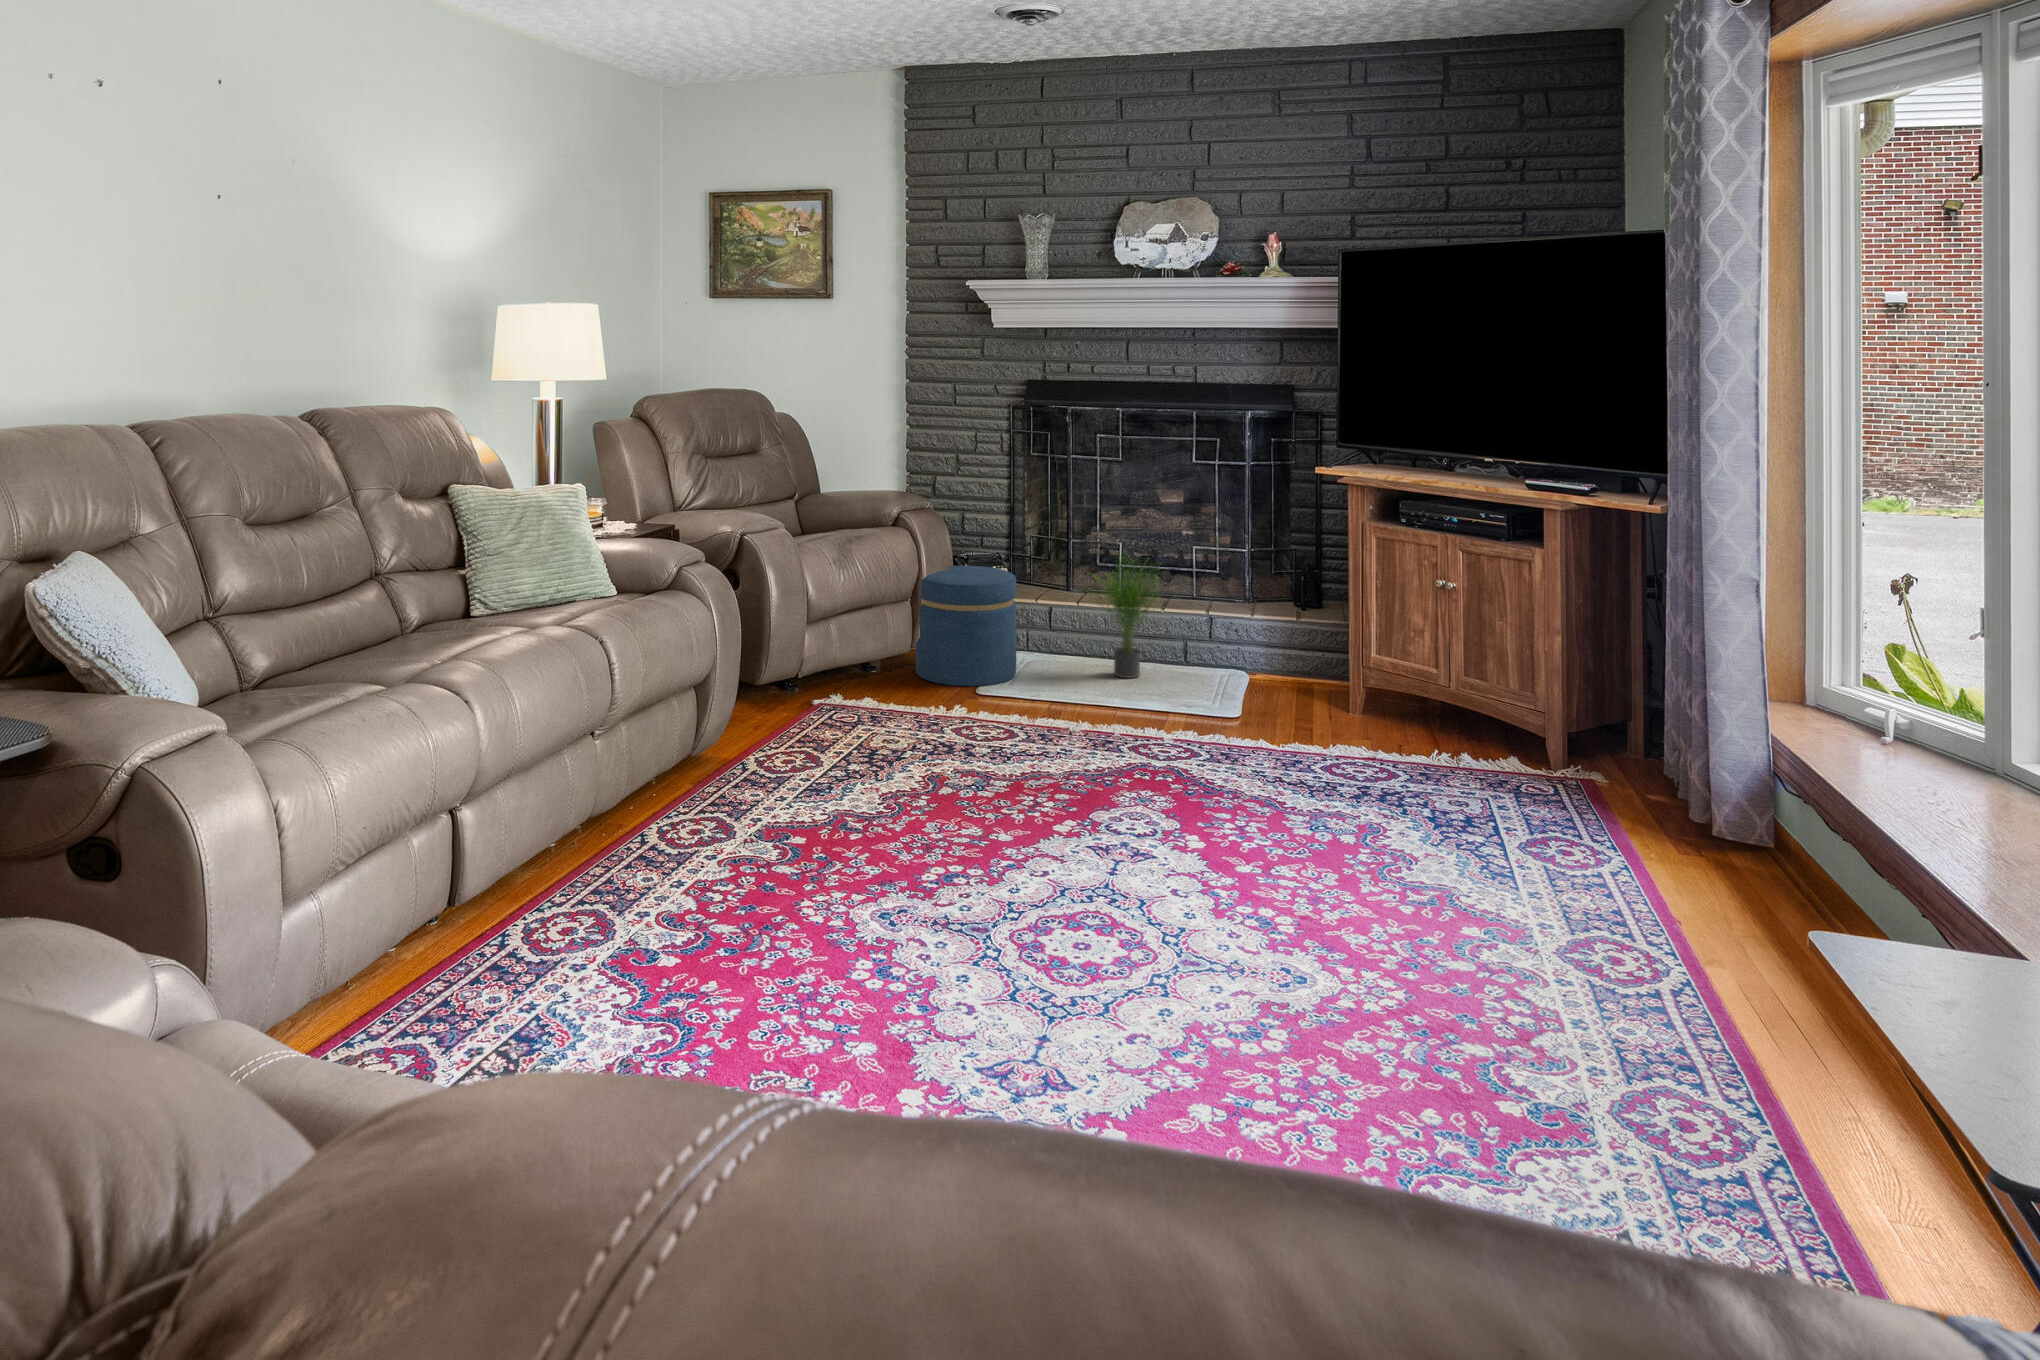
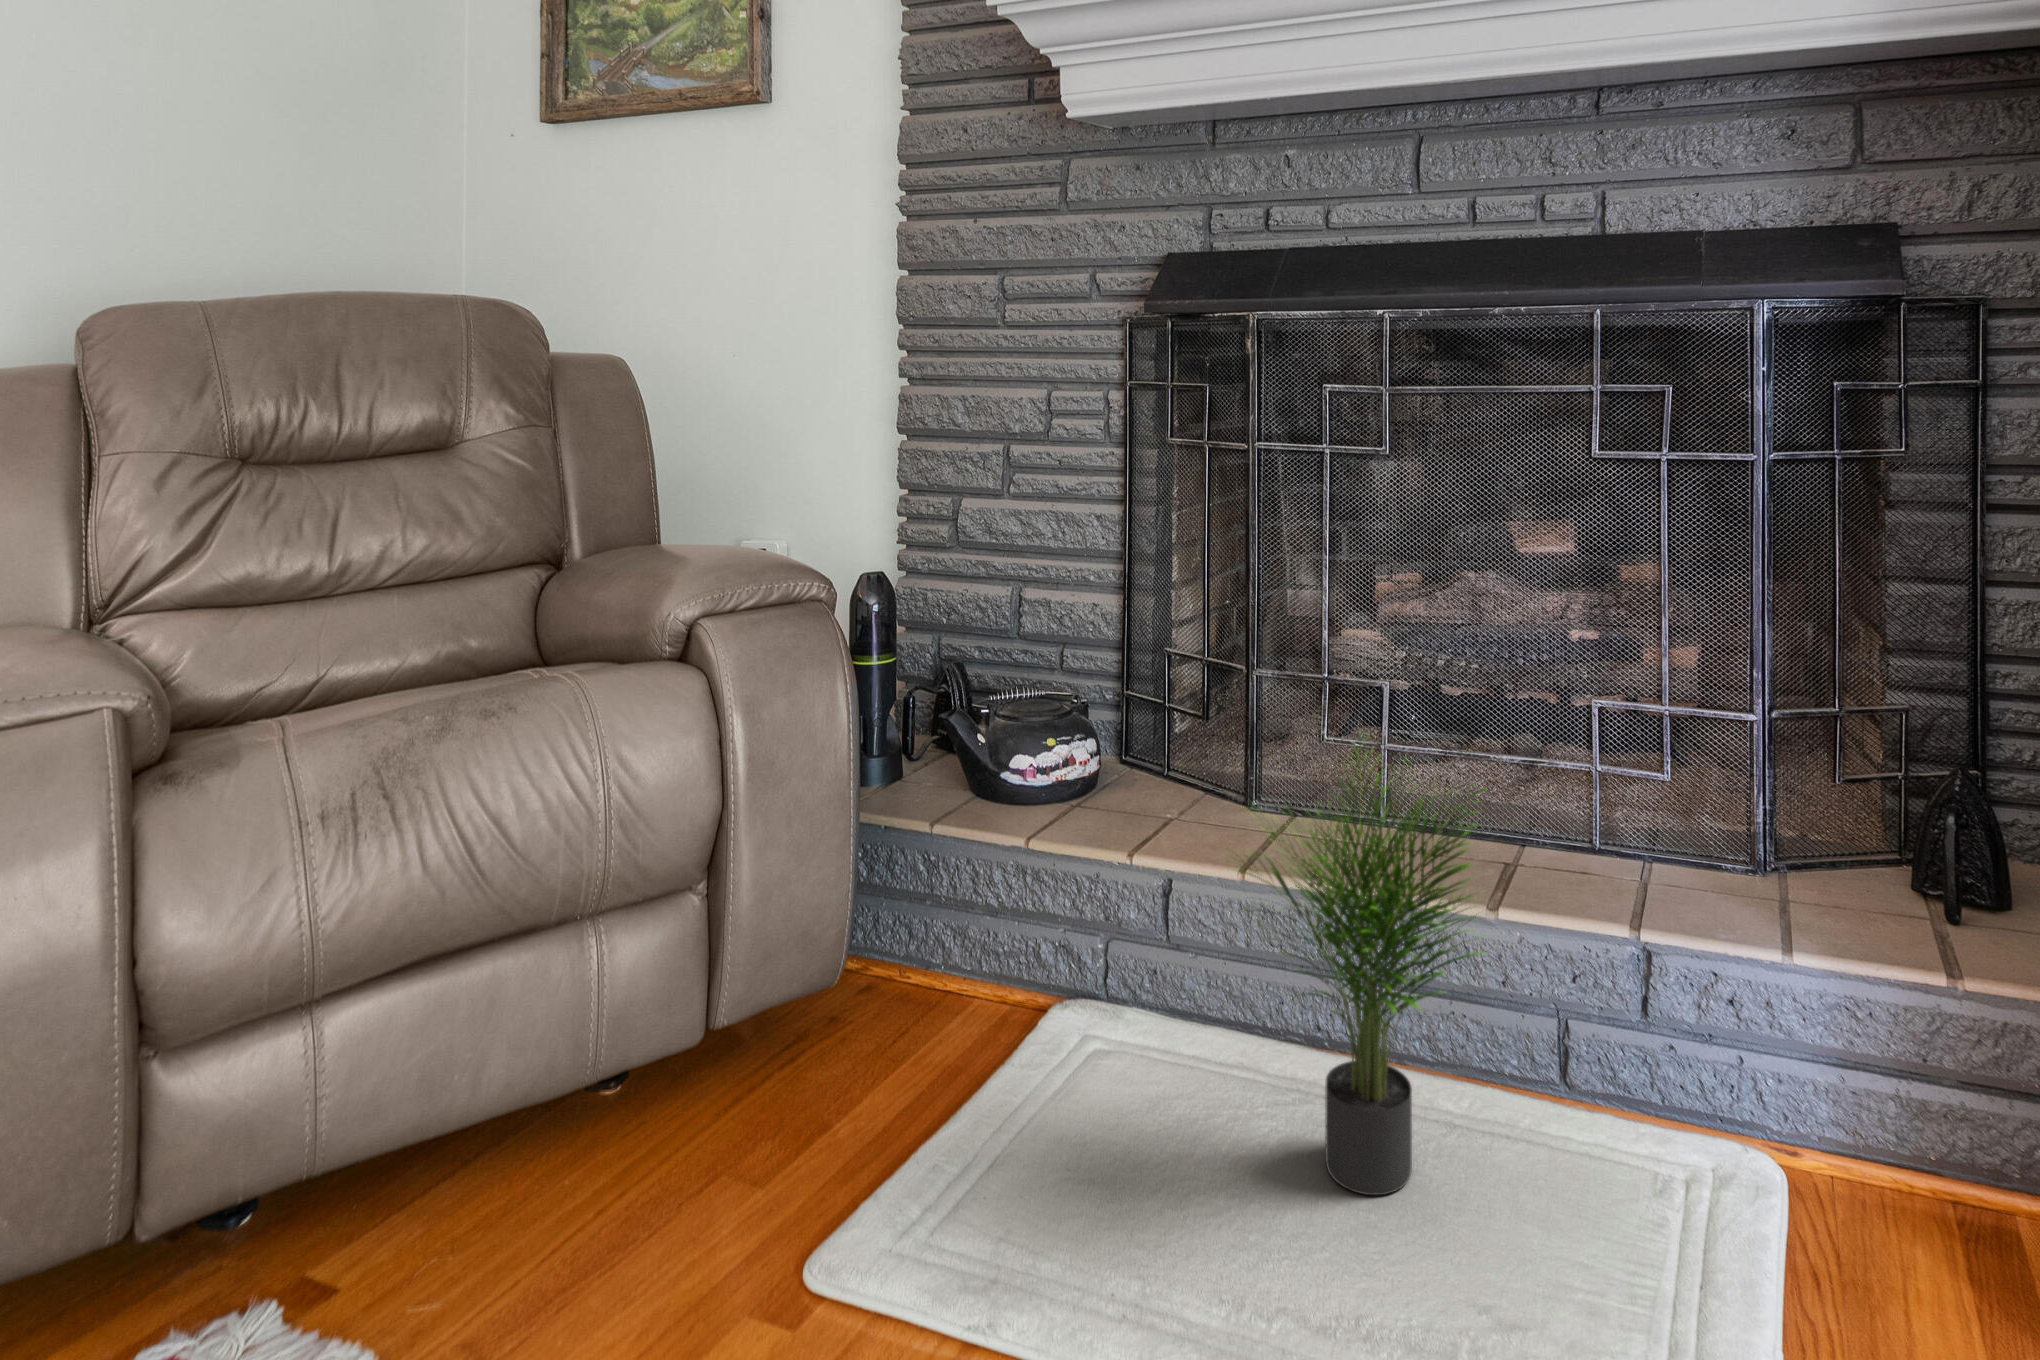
ottoman: present [915,566,1017,686] -> none [687,757,1017,1227]

